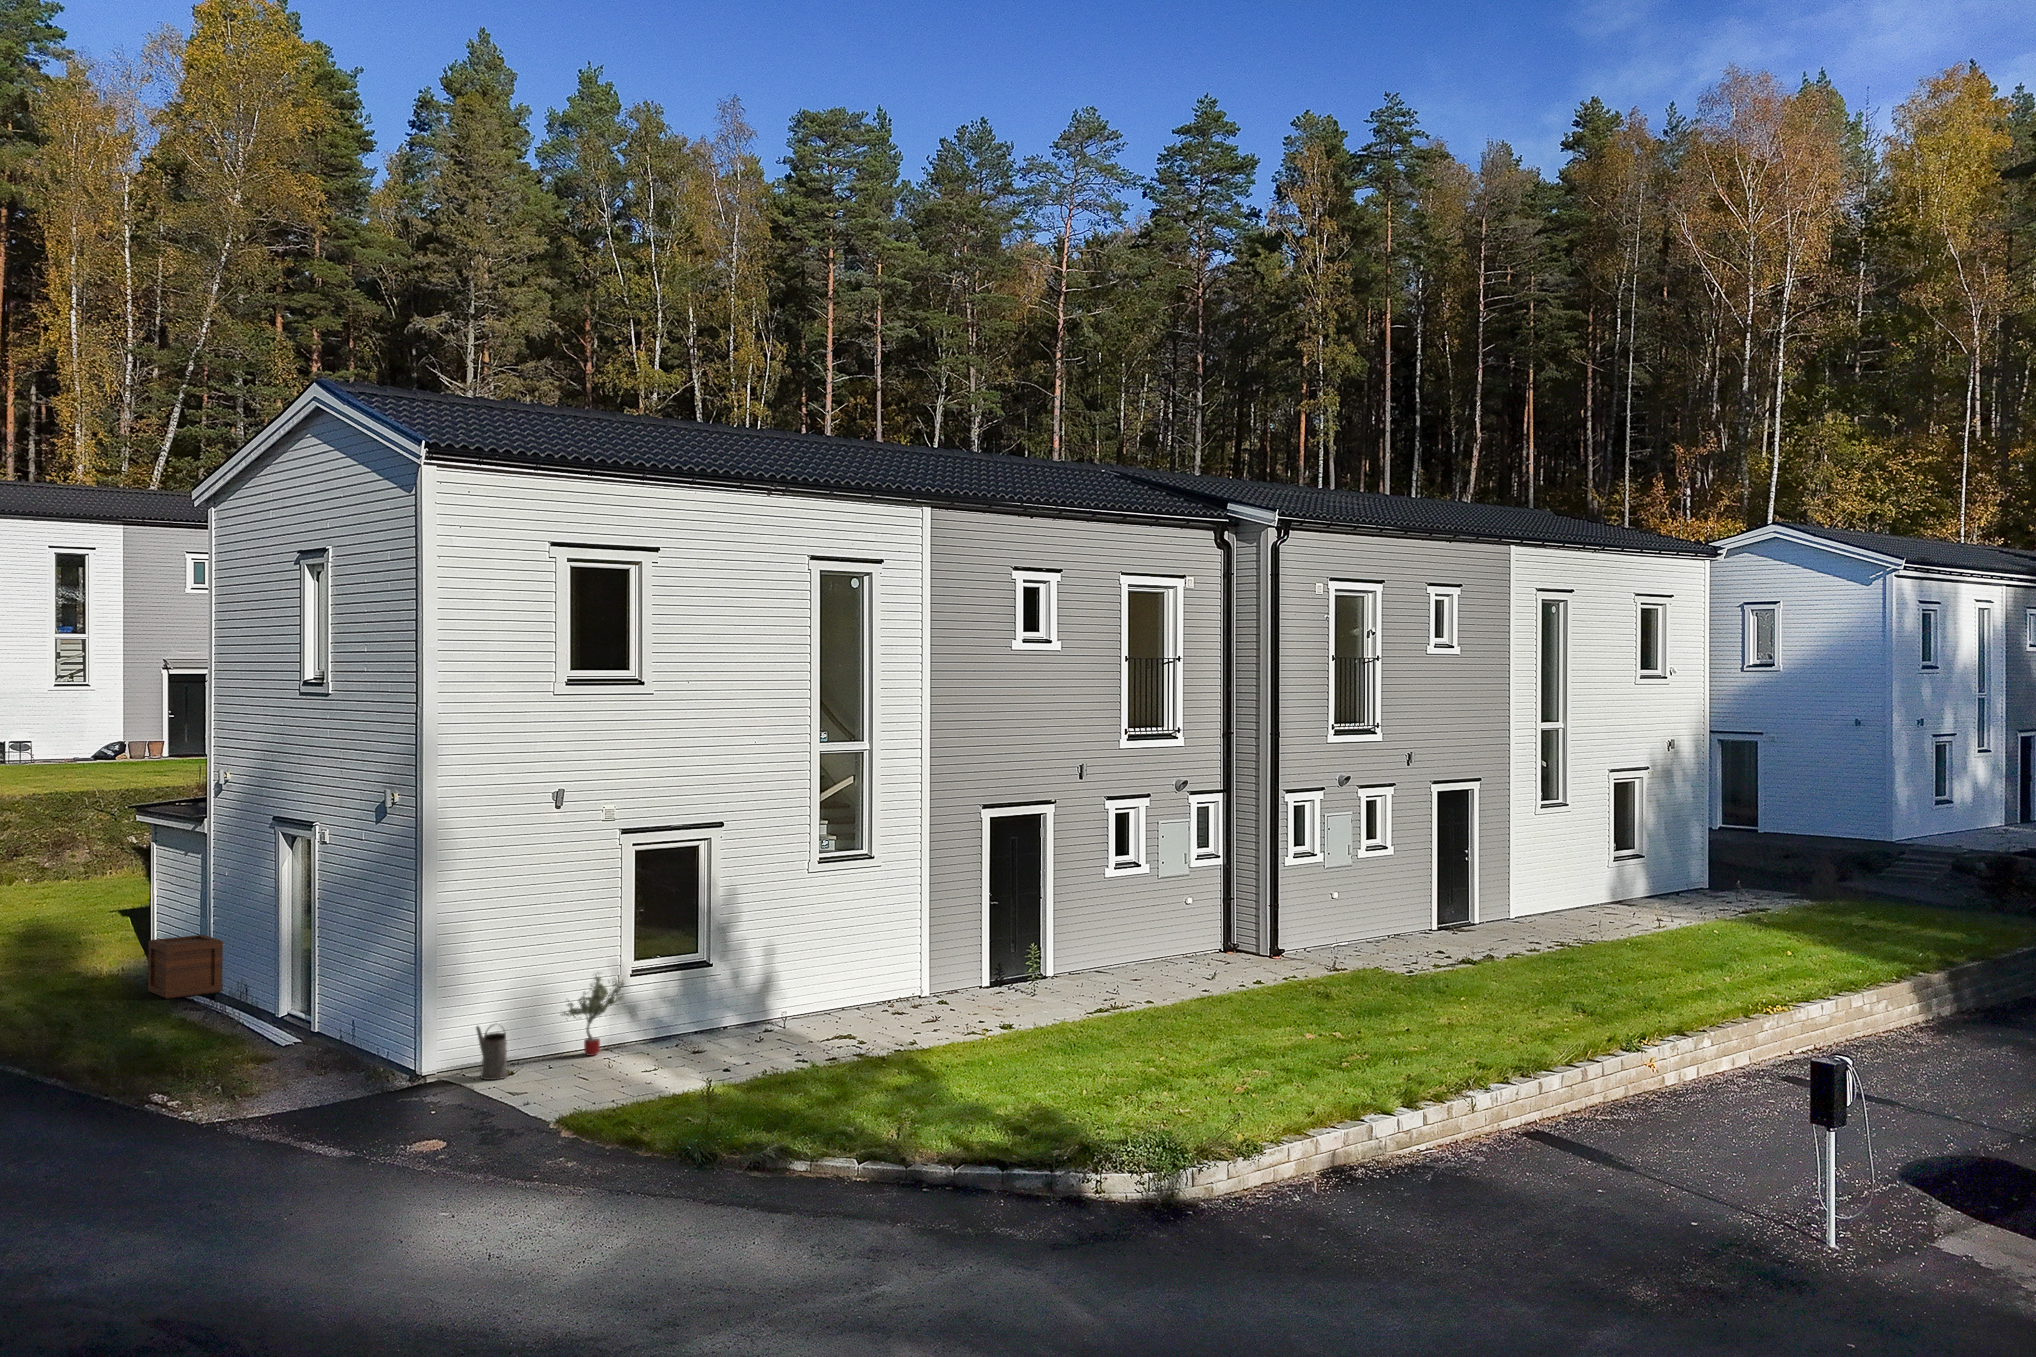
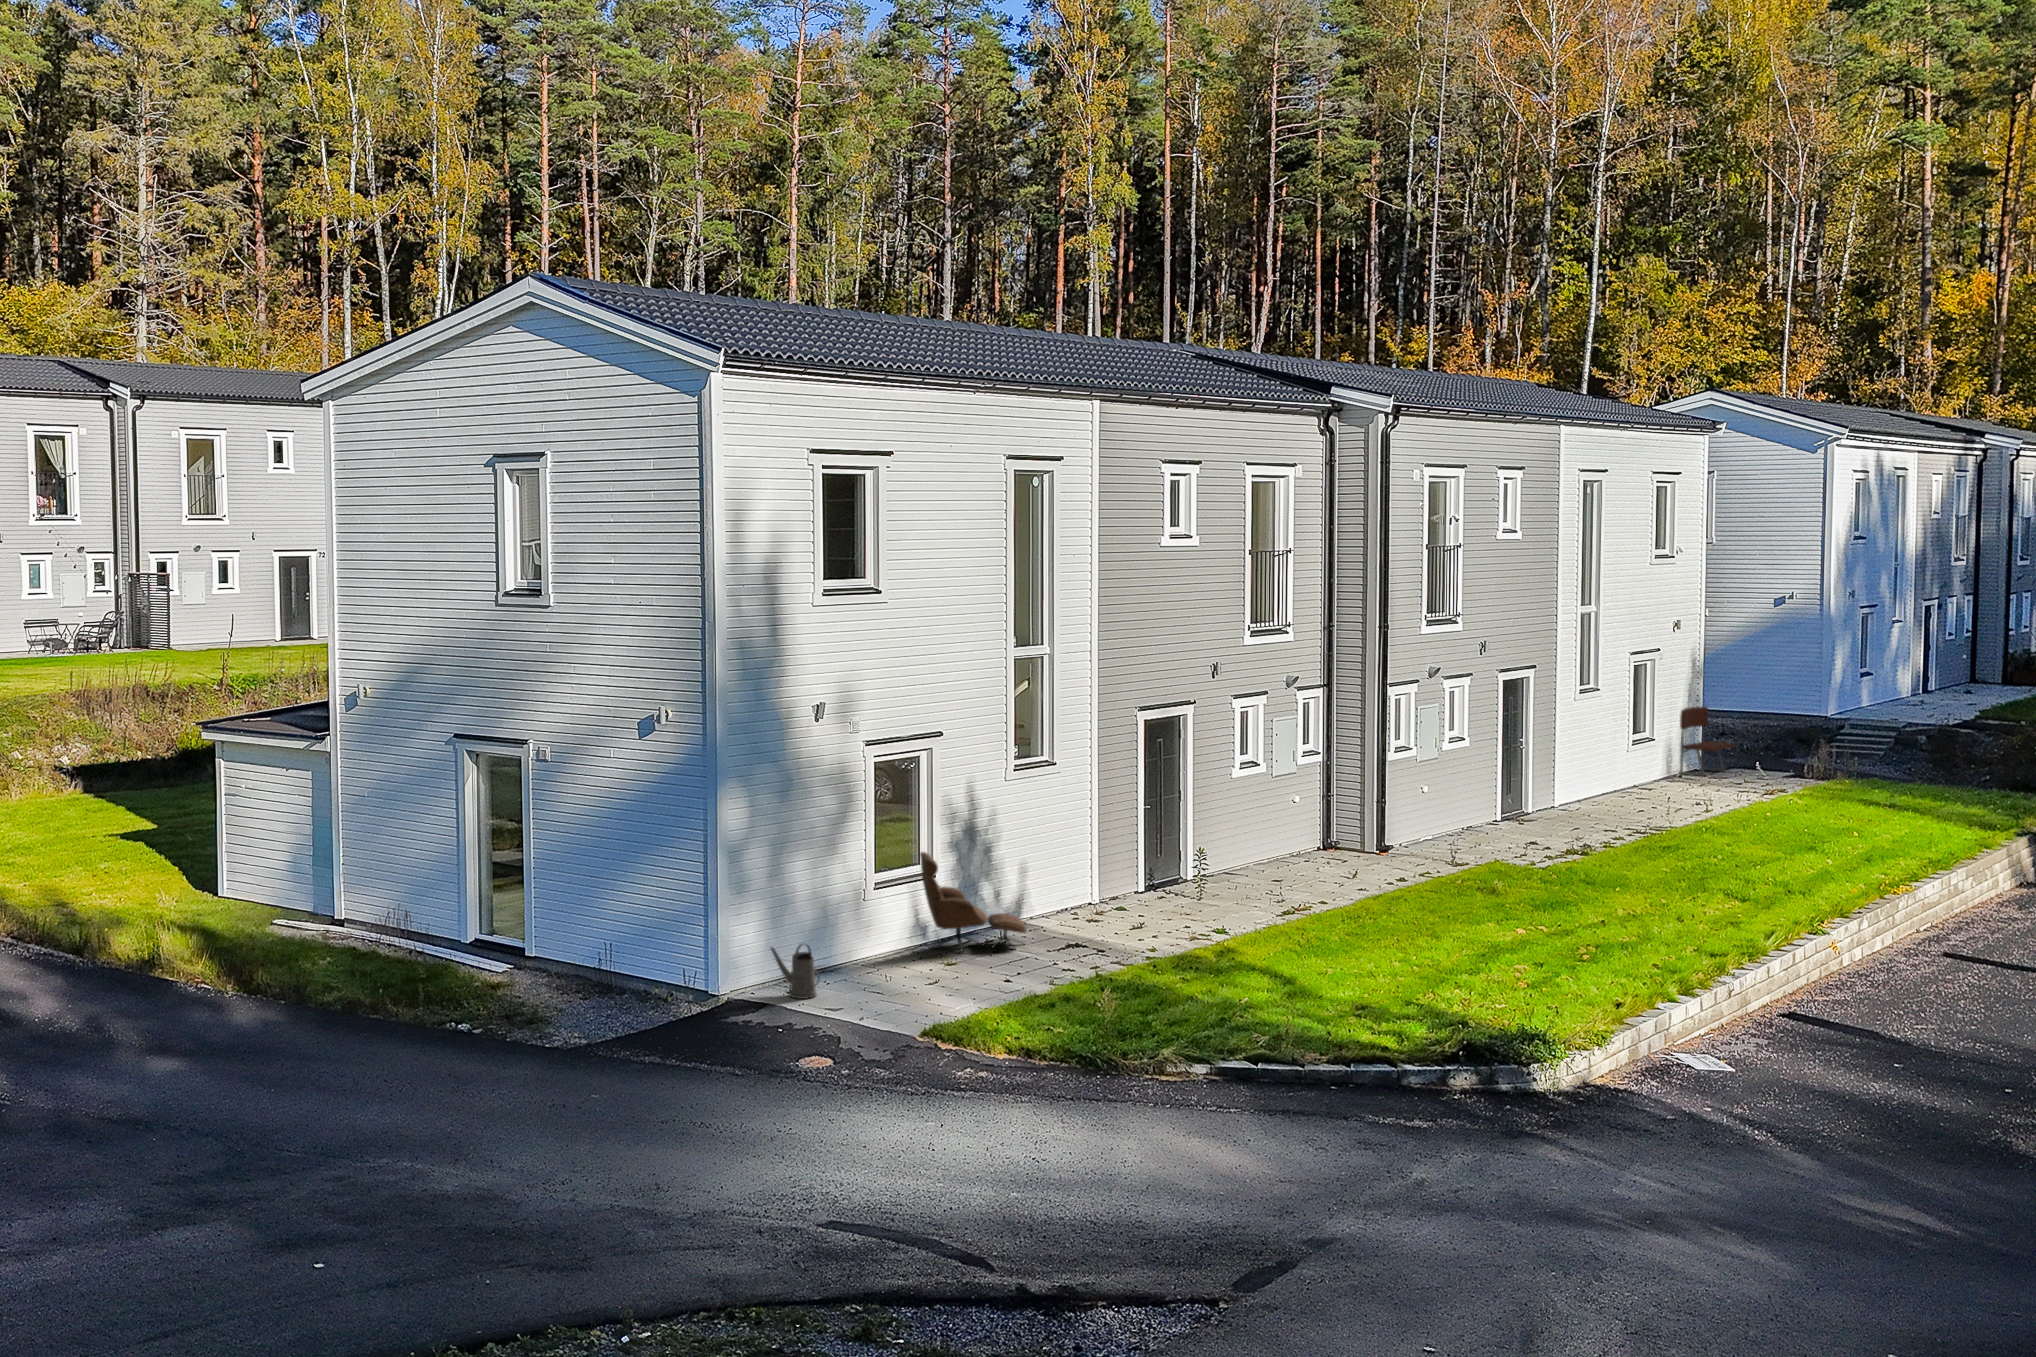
bench: none [1669,825,1731,893] -> present [1679,707,1735,776]
wooden crate: present [148,935,223,999] -> none [272,867,358,937]
lounge chair: none [680,938,788,1040] -> present [920,852,1027,953]
potted tree: present [560,973,624,1056] -> none [838,888,891,973]

